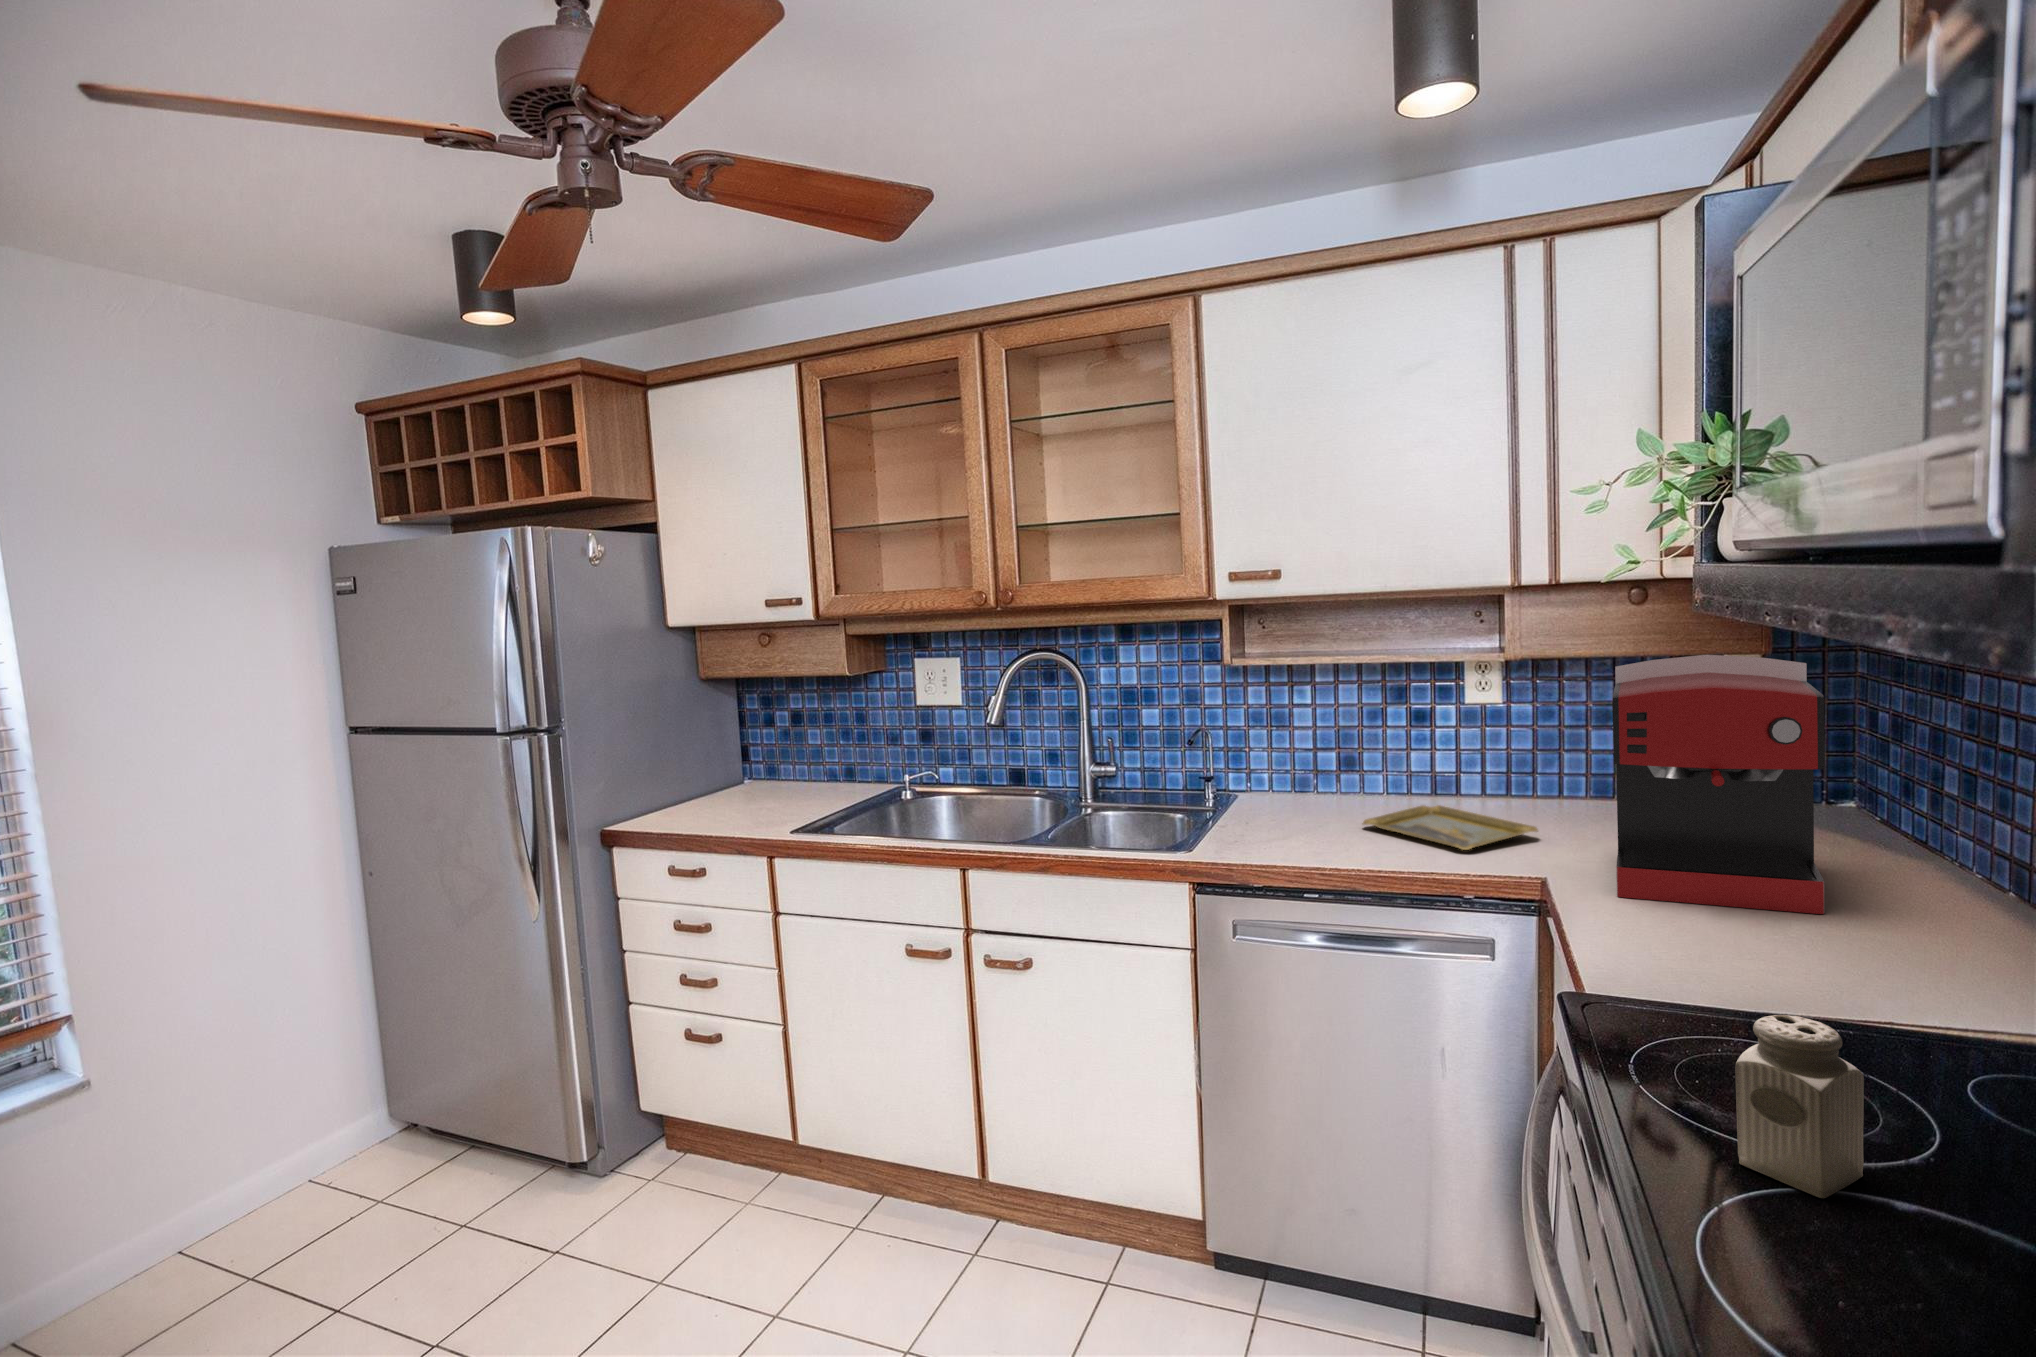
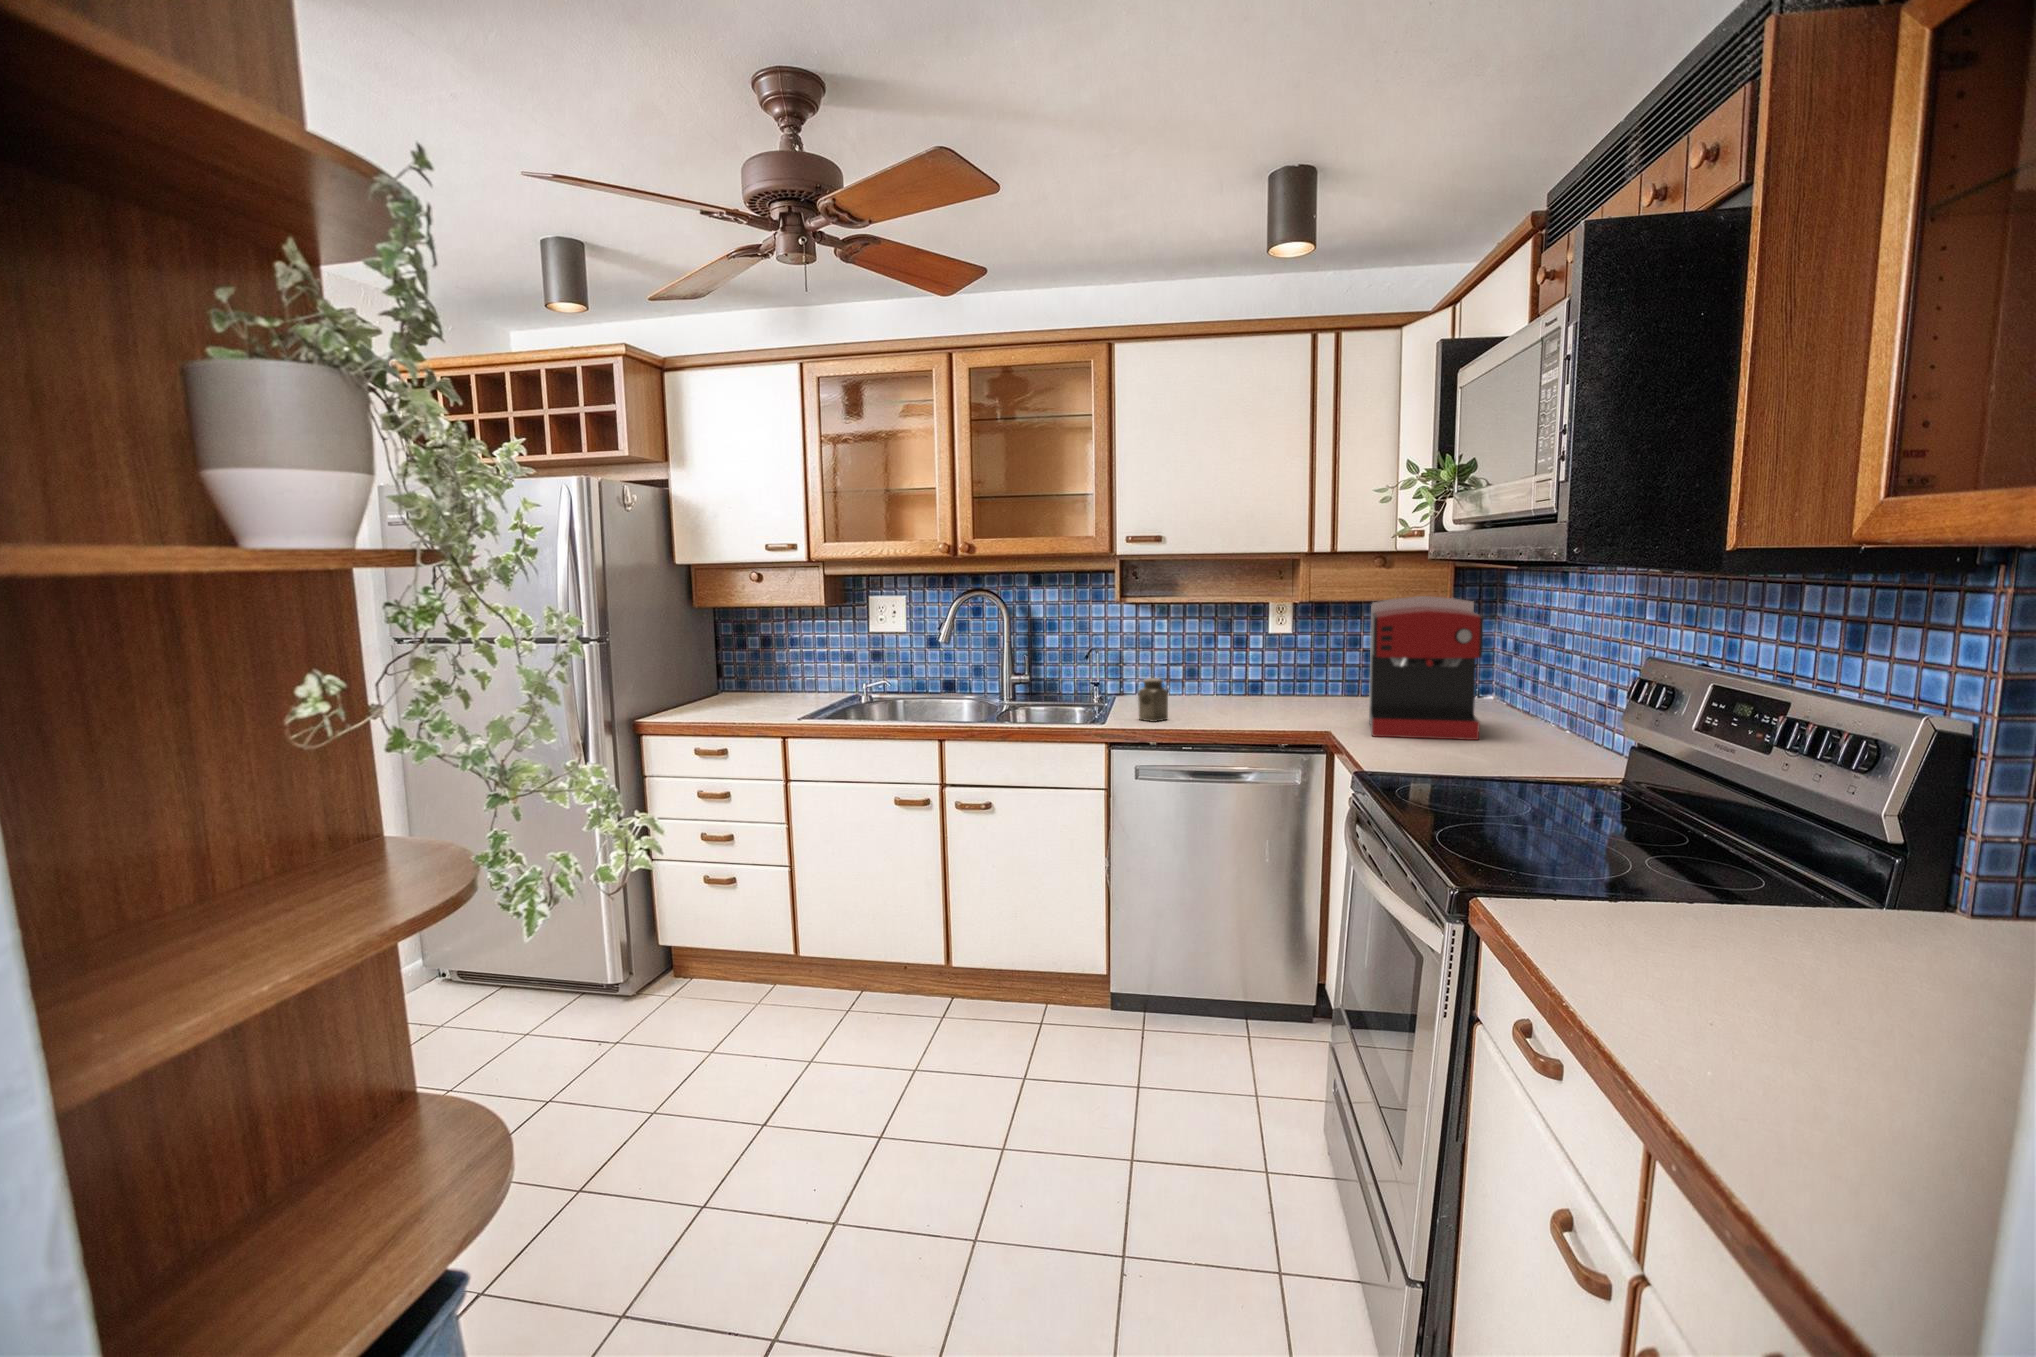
tray: present [1363,805,1538,850] -> none [1209,699,1320,720]
salt shaker: present [1735,1015,1864,1198] -> present [1138,678,1168,722]

